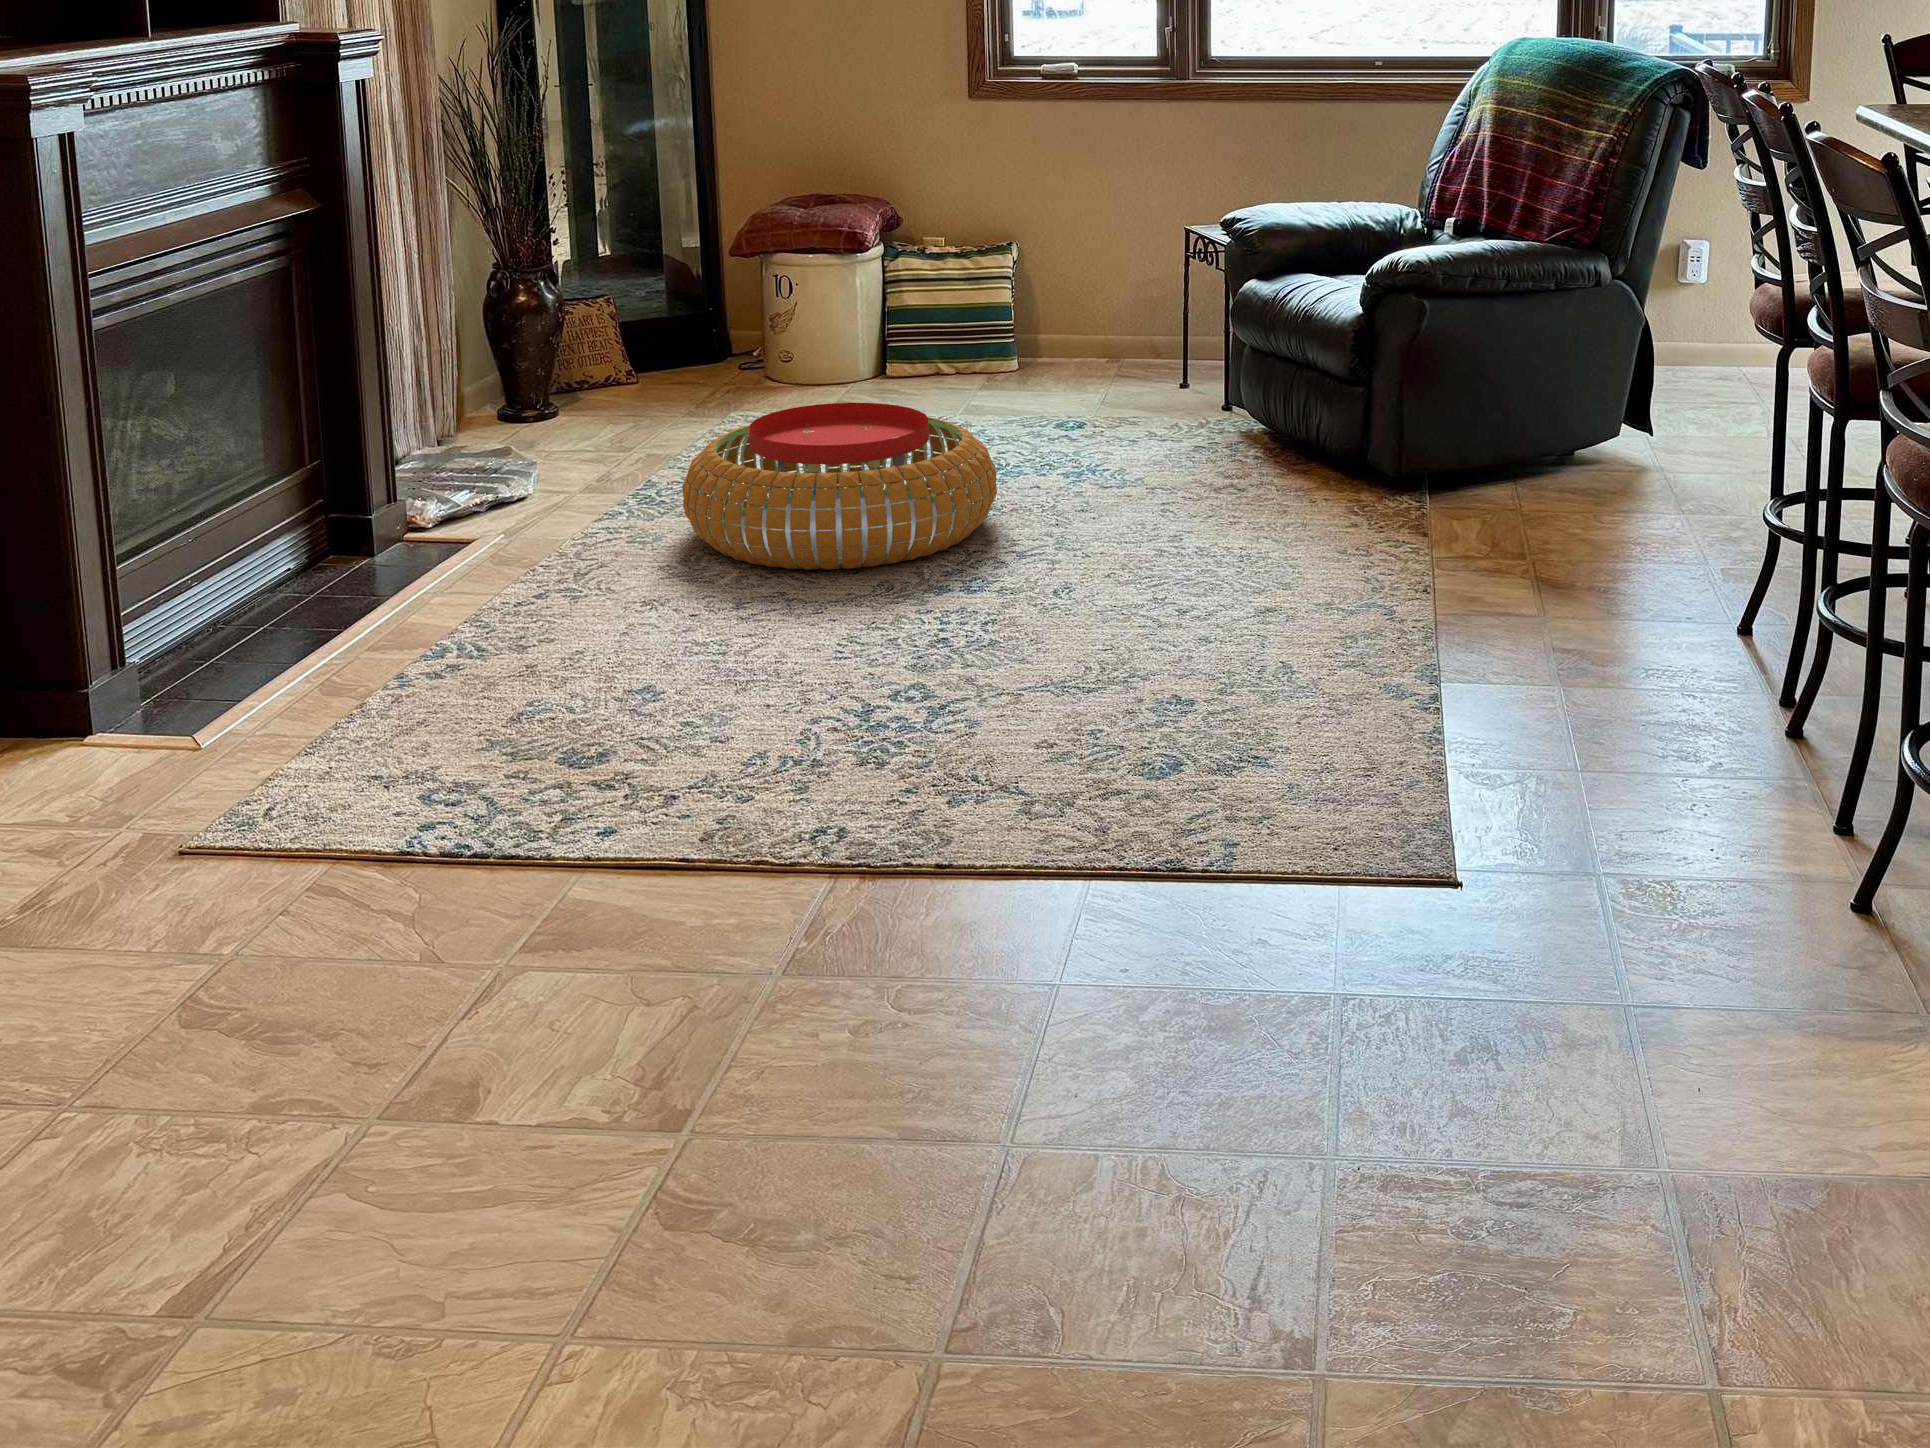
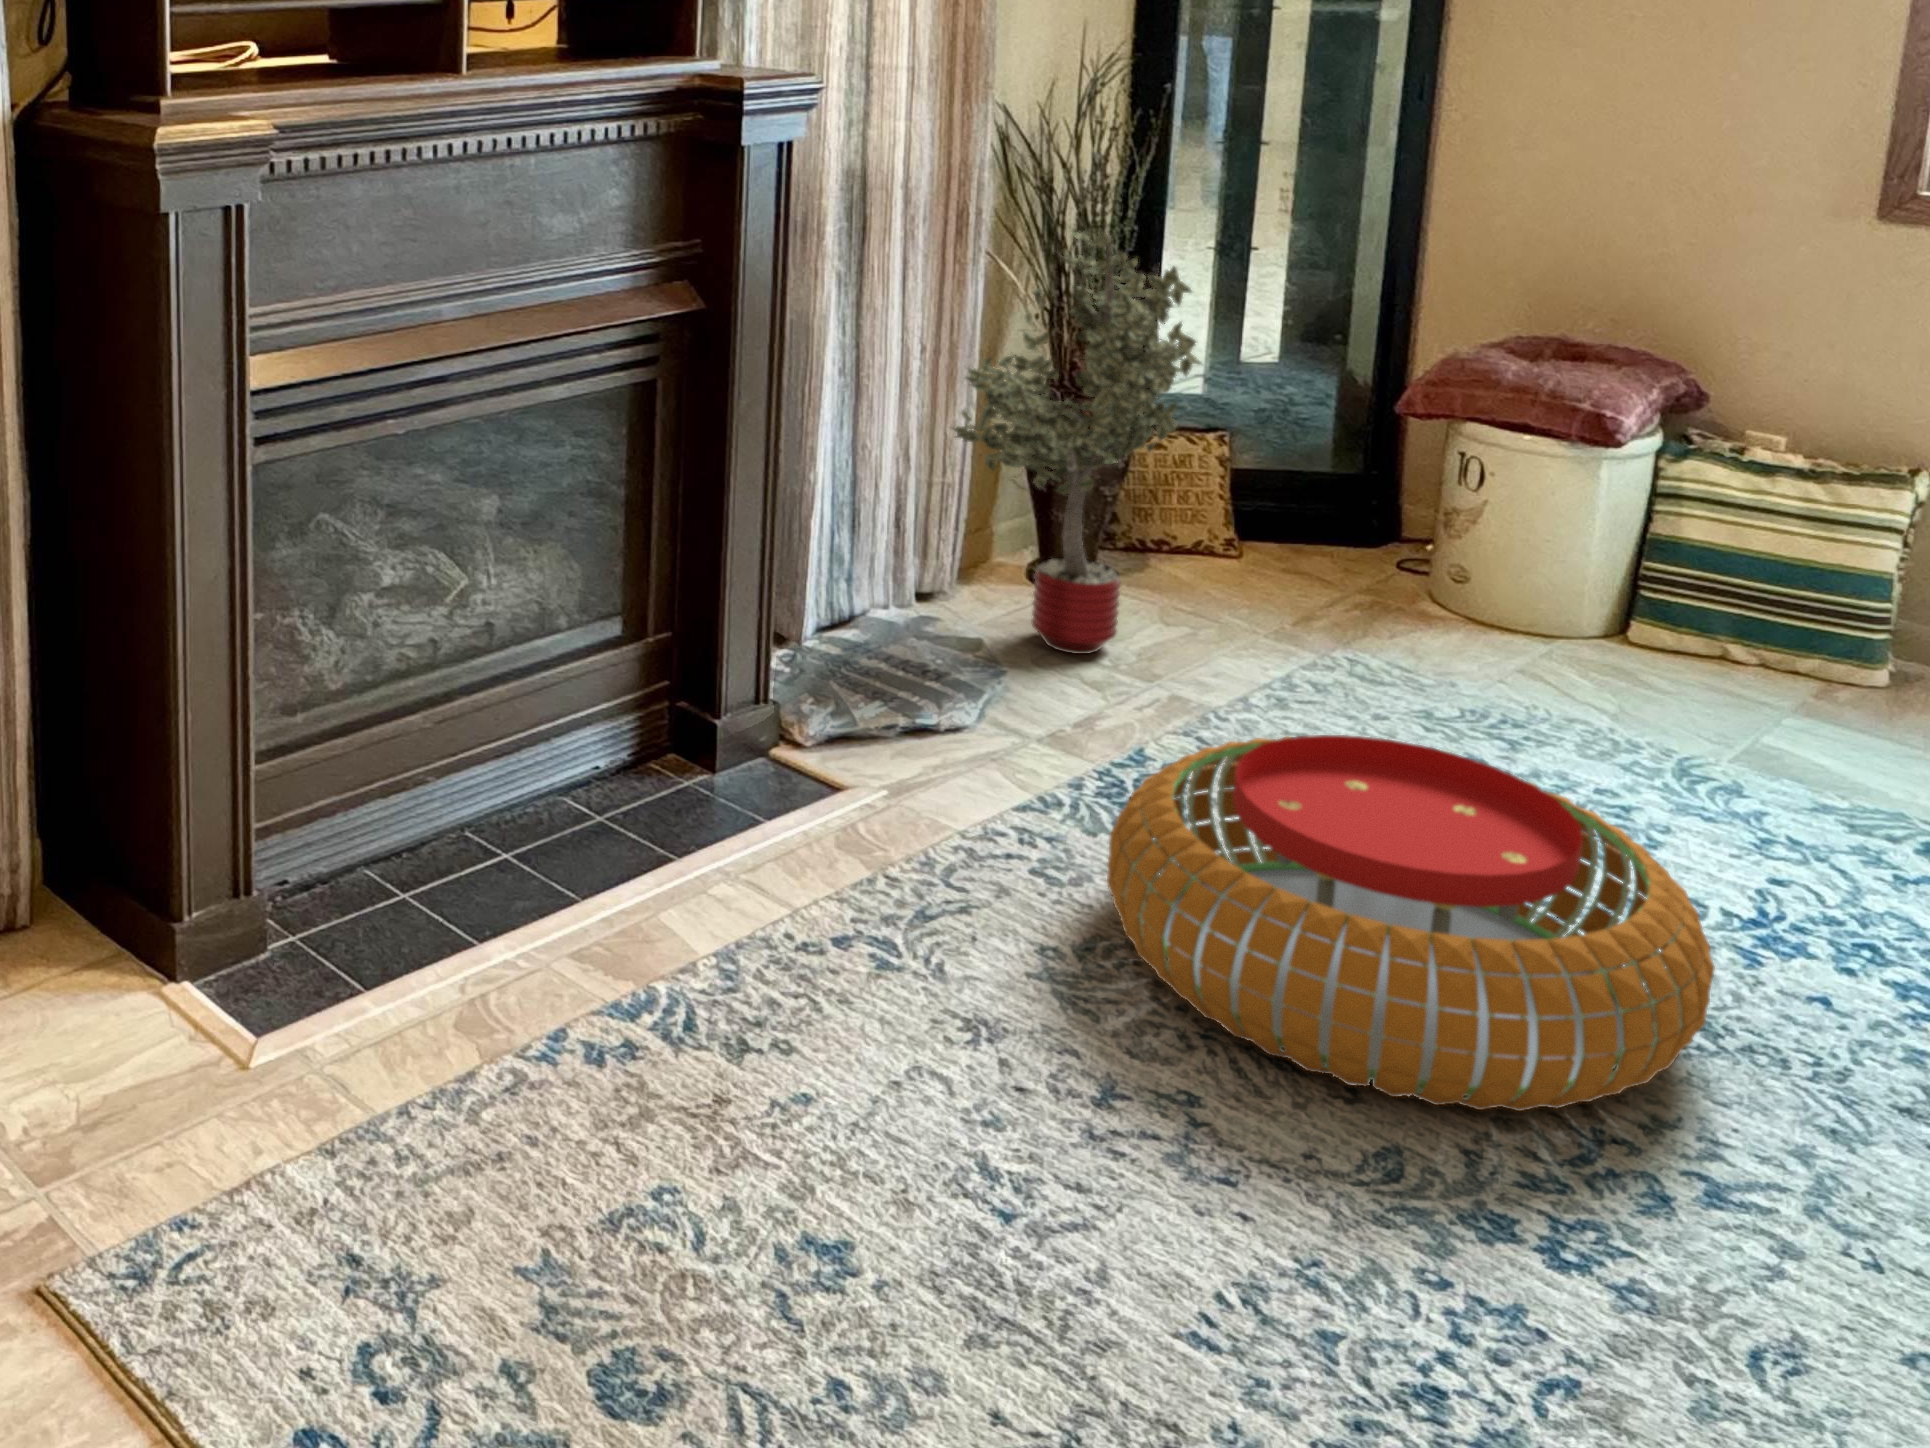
potted tree: none [459,141,623,449] -> present [950,230,1201,654]

